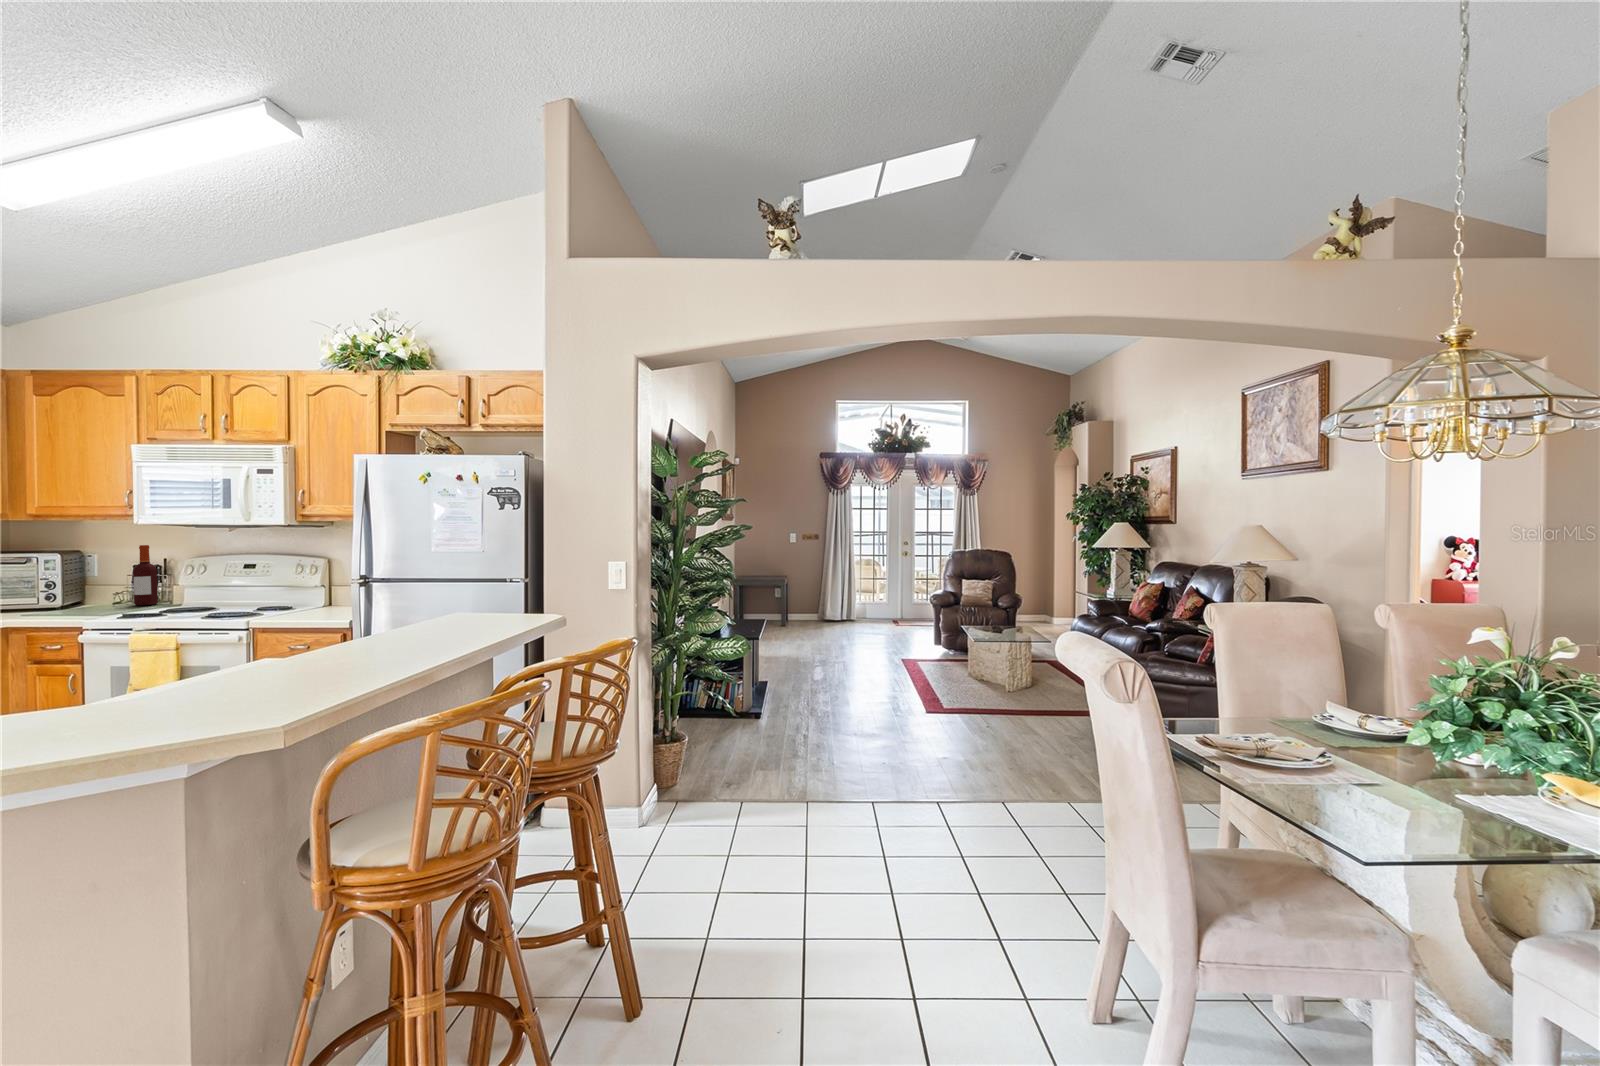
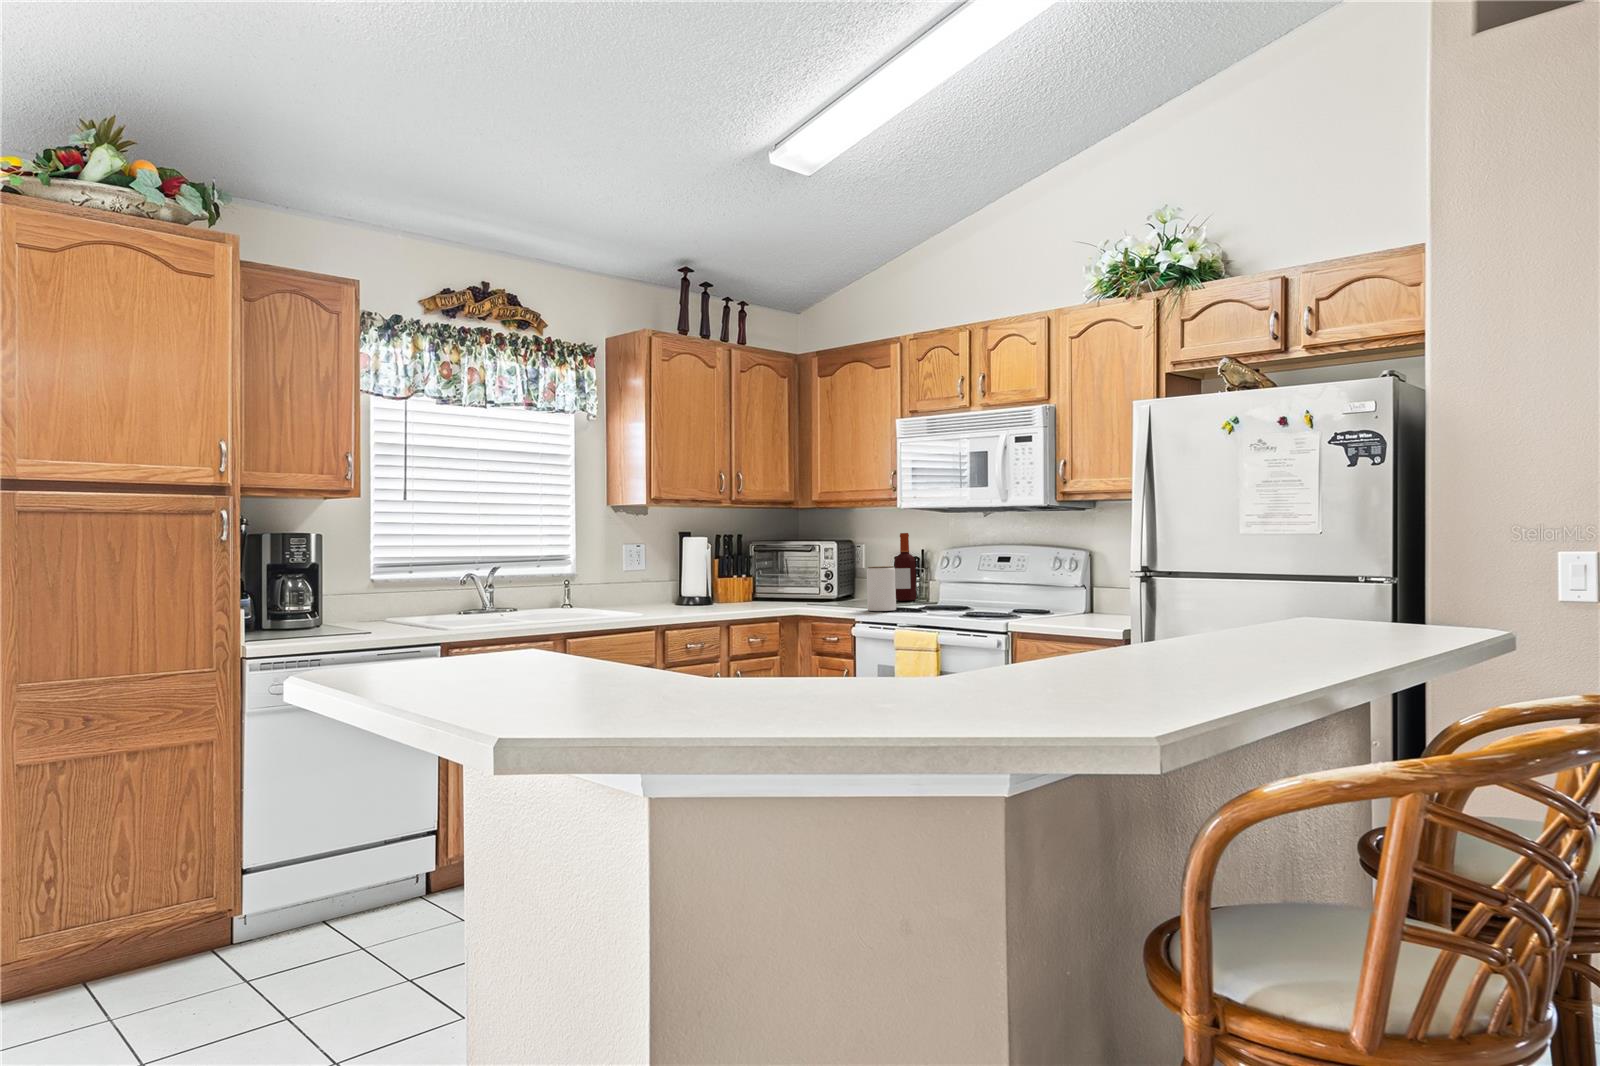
jar: none [98,576,133,617] -> present [867,566,896,611]

